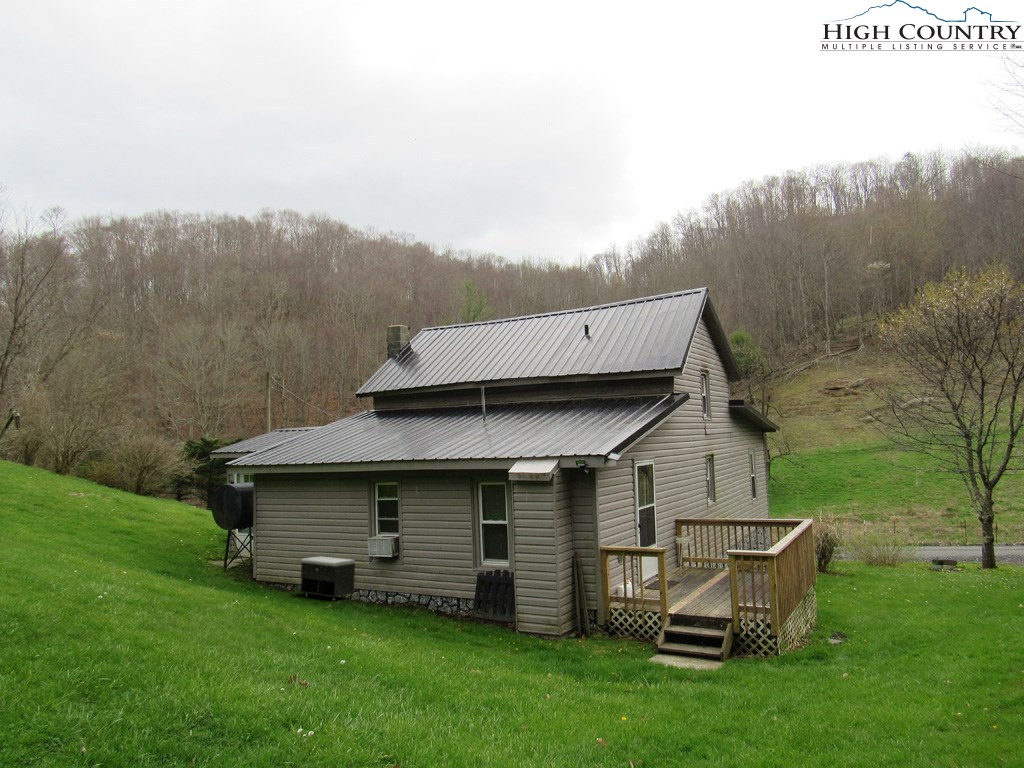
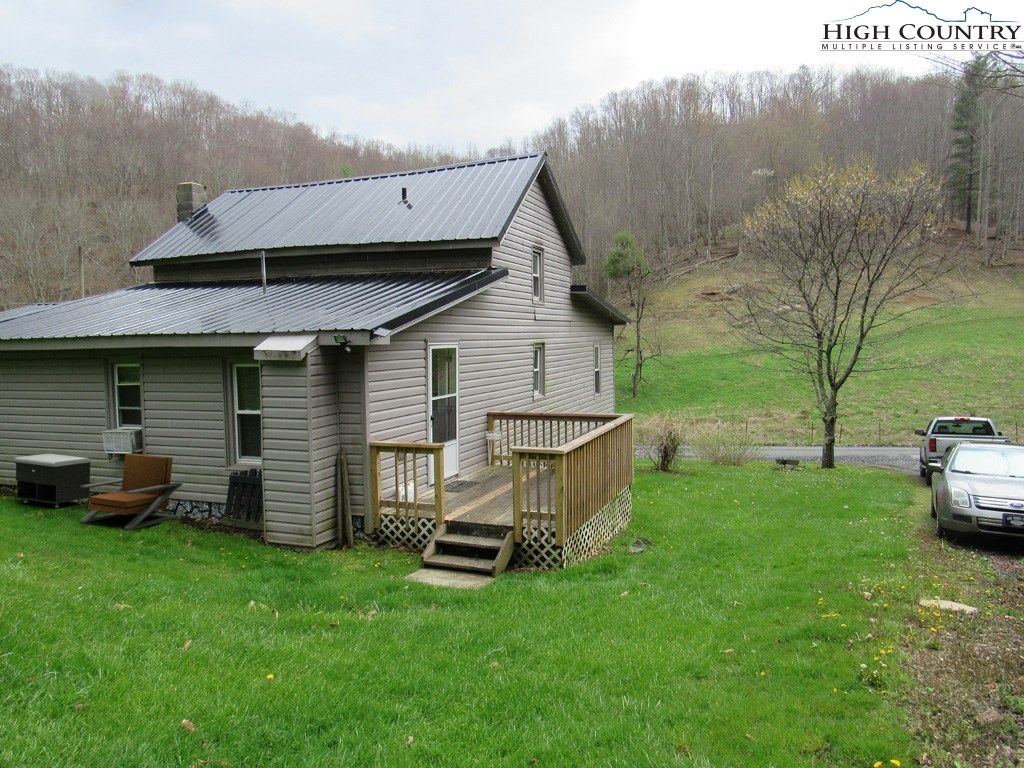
lounge chair: none [364,556,437,618] -> present [80,454,182,530]

